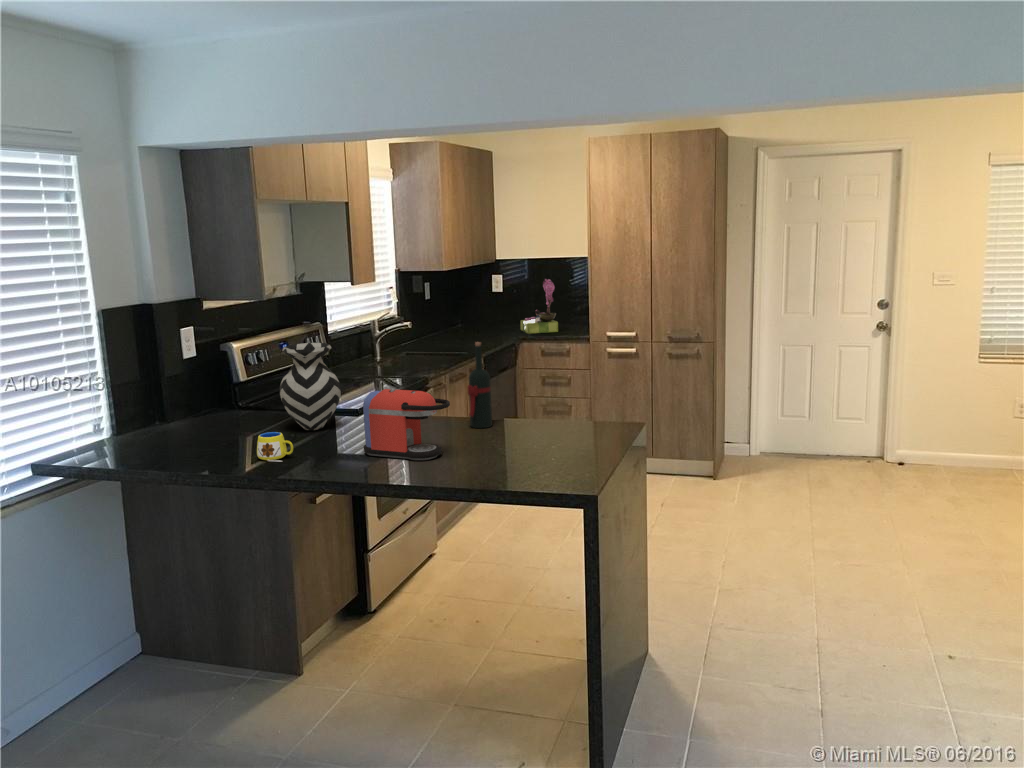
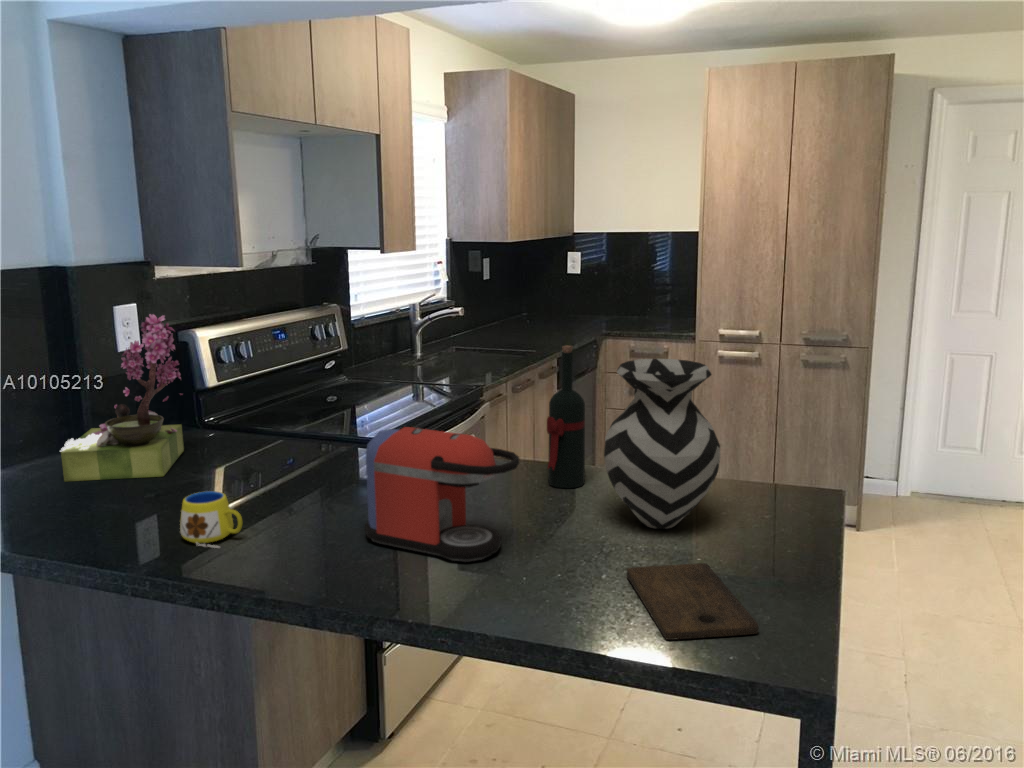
flower arrangement: present [520,279,558,334] -> present [61,314,184,481]
vase: present [280,343,341,430] -> present [604,359,720,529]
cutting board: none [509,453,570,481] -> present [627,563,759,640]

